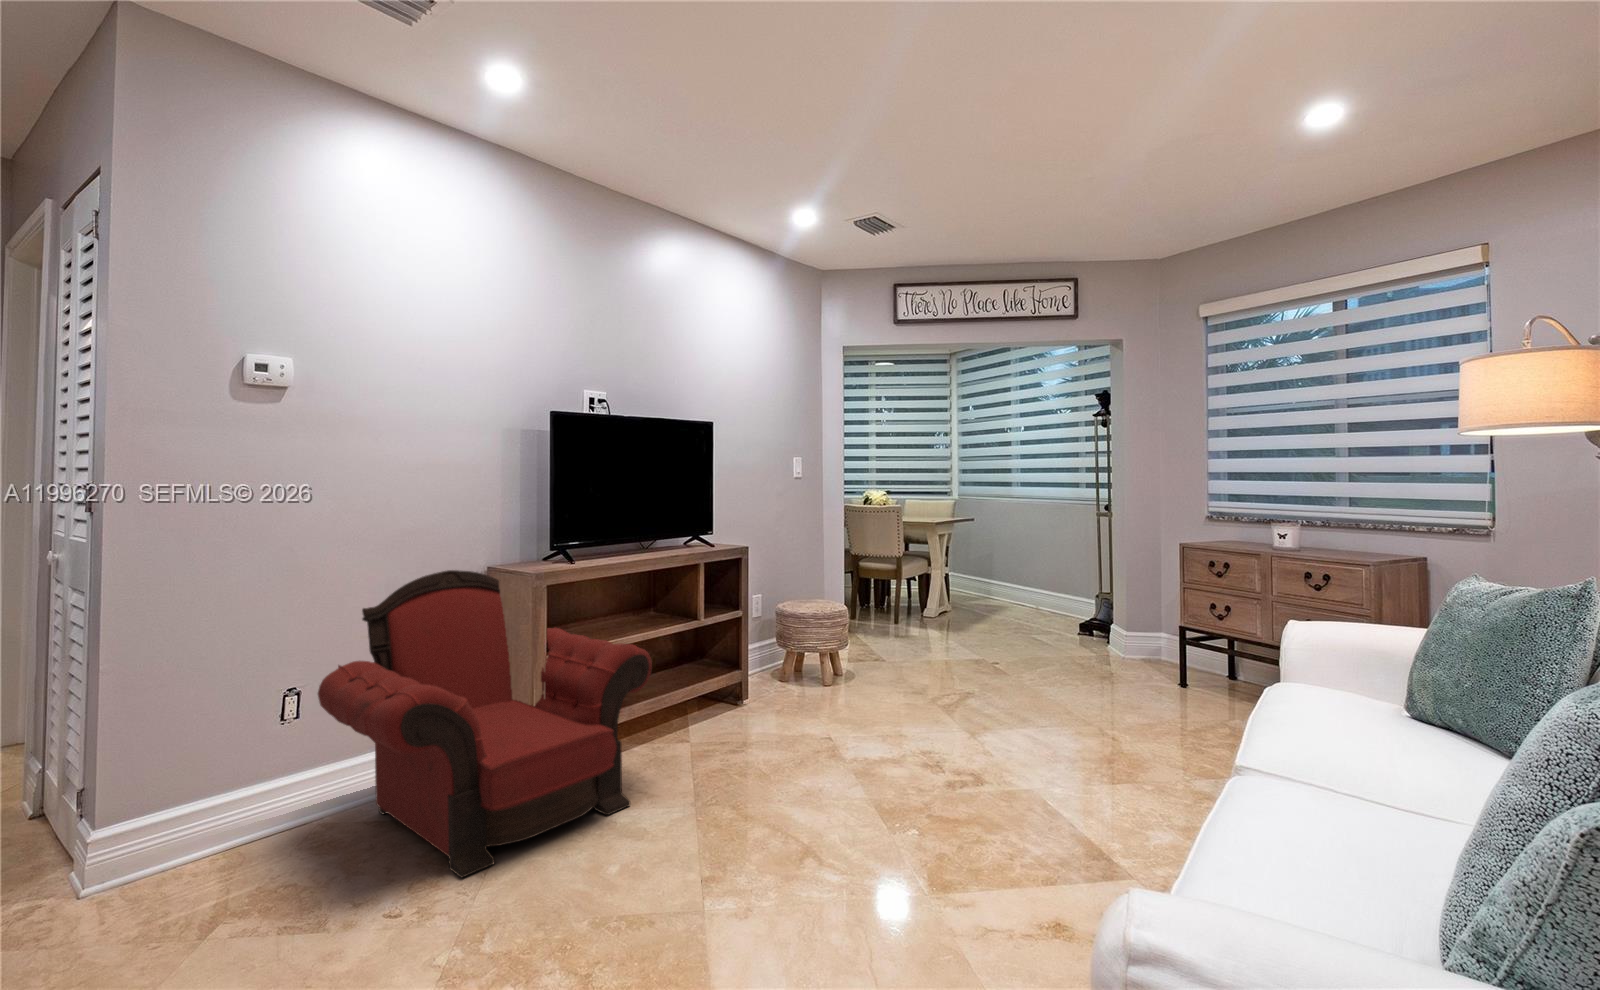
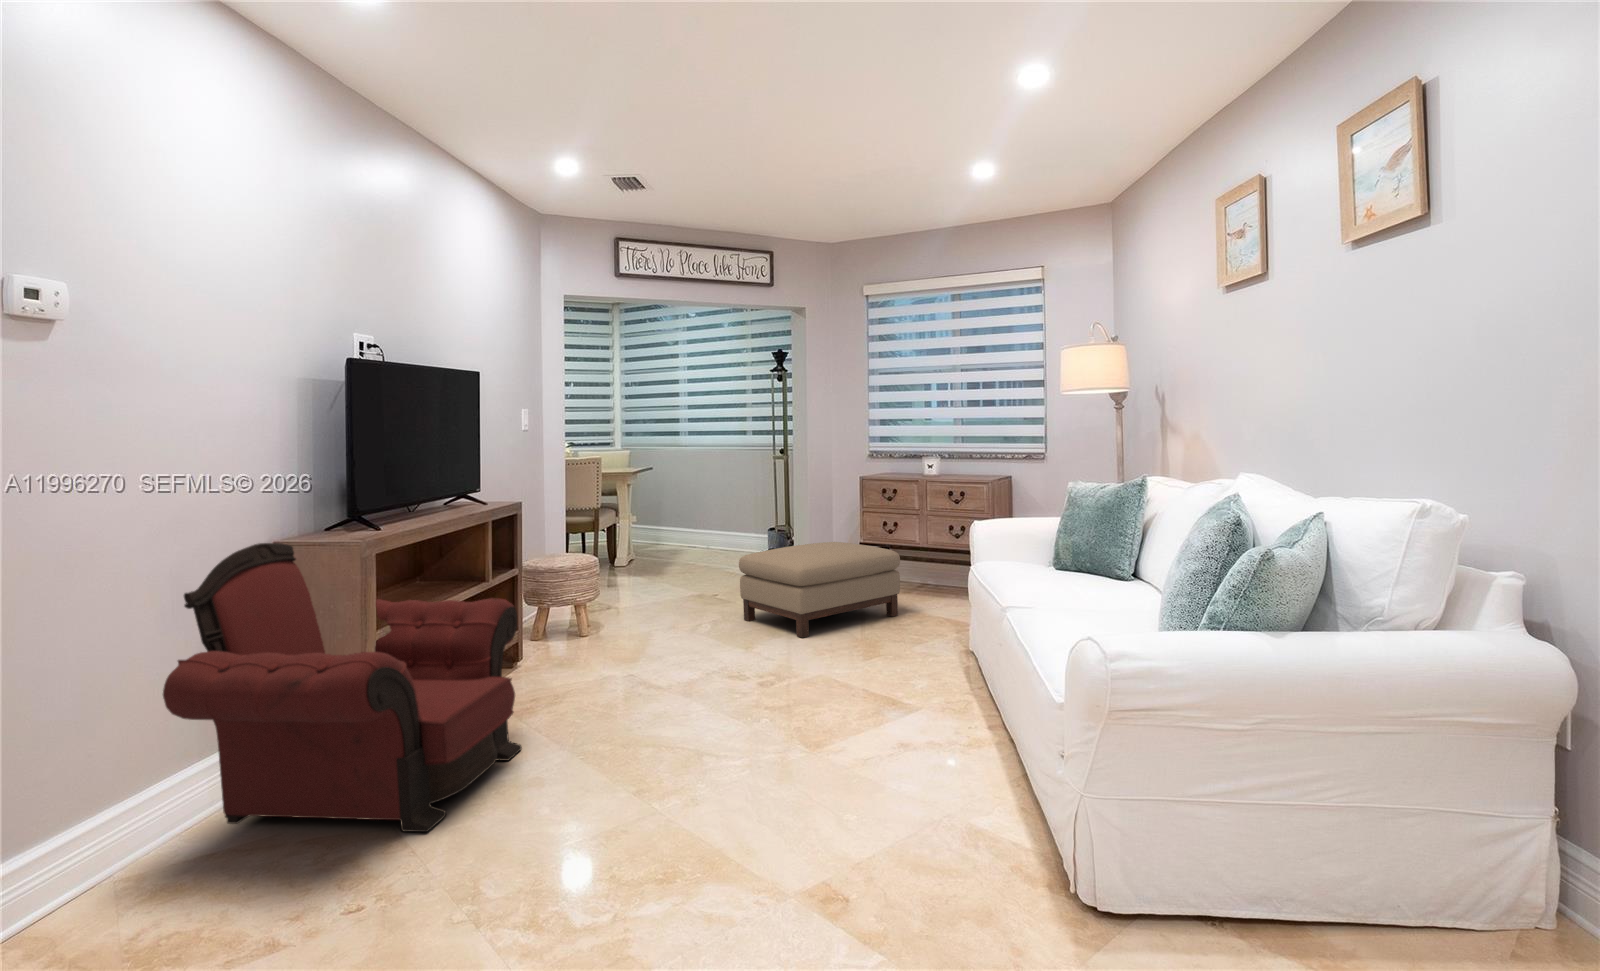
ottoman: none [986,620,1200,737] -> present [739,542,900,638]

